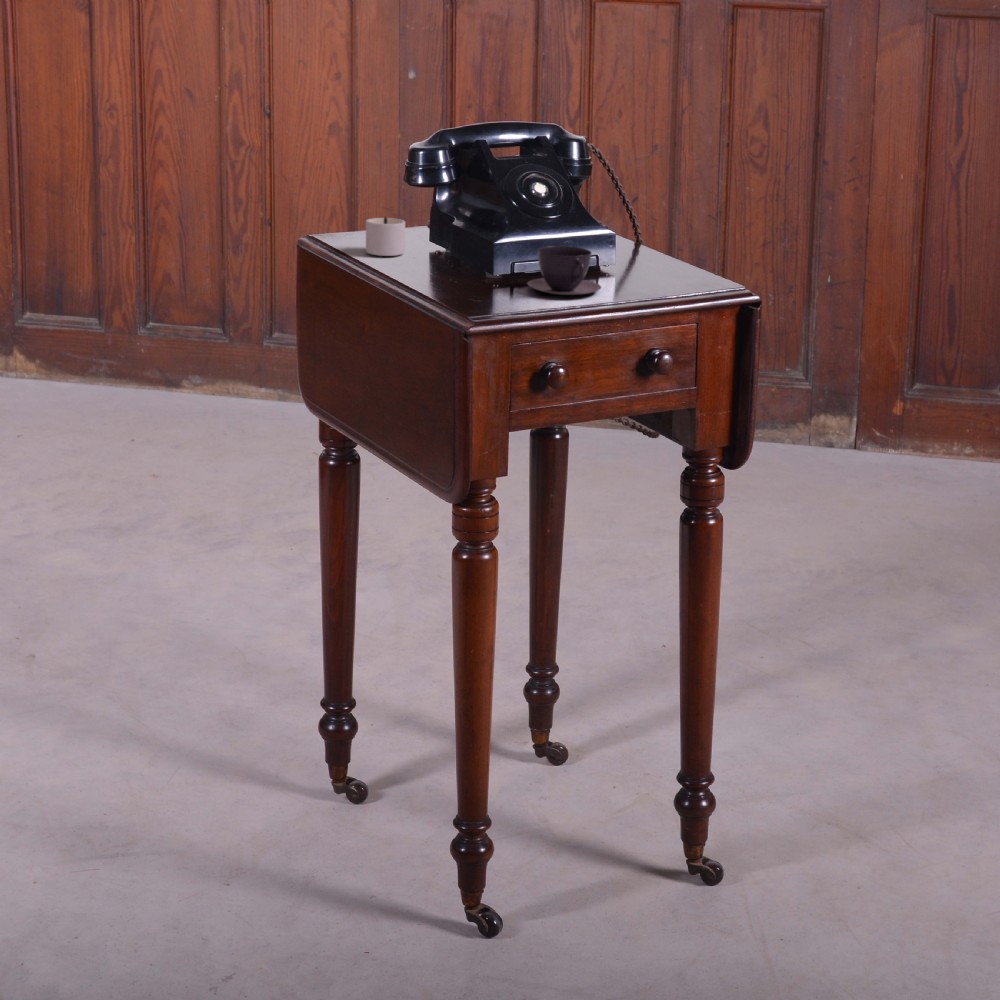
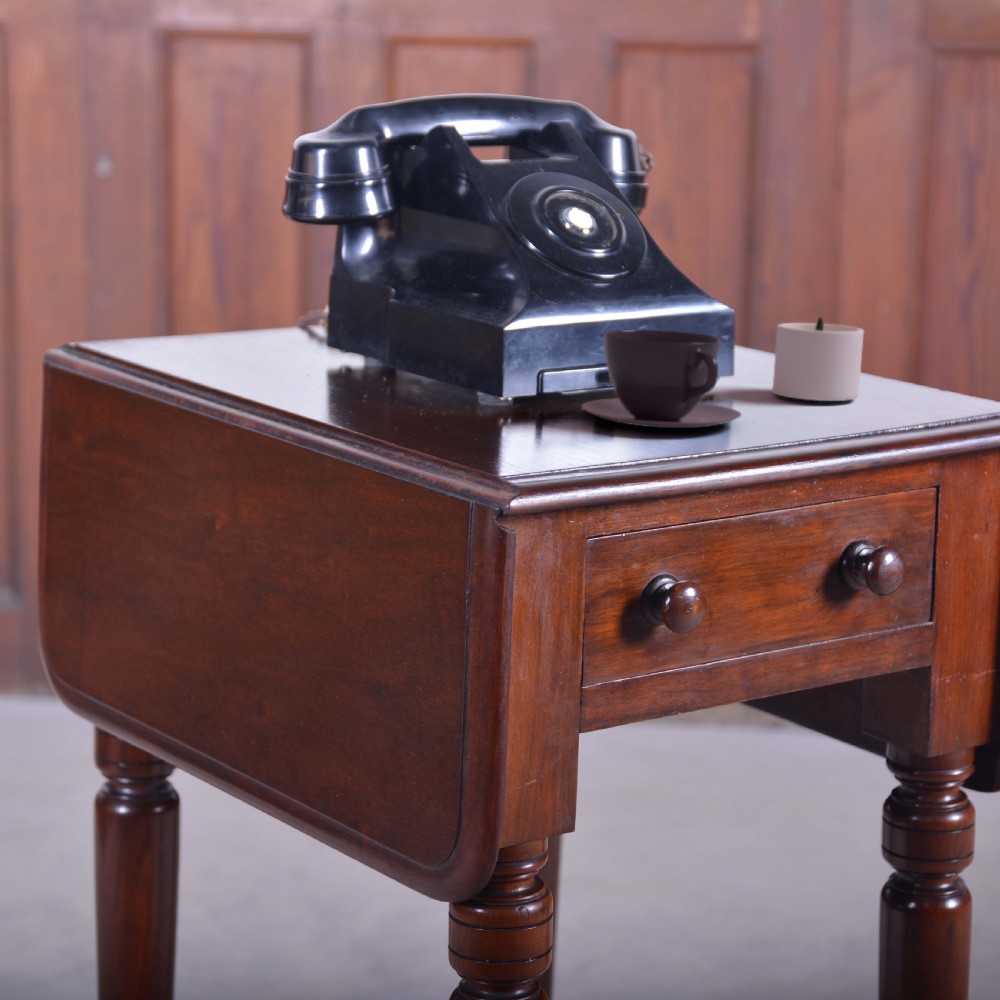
candle: present [366,217,405,256] -> present [773,317,864,401]

